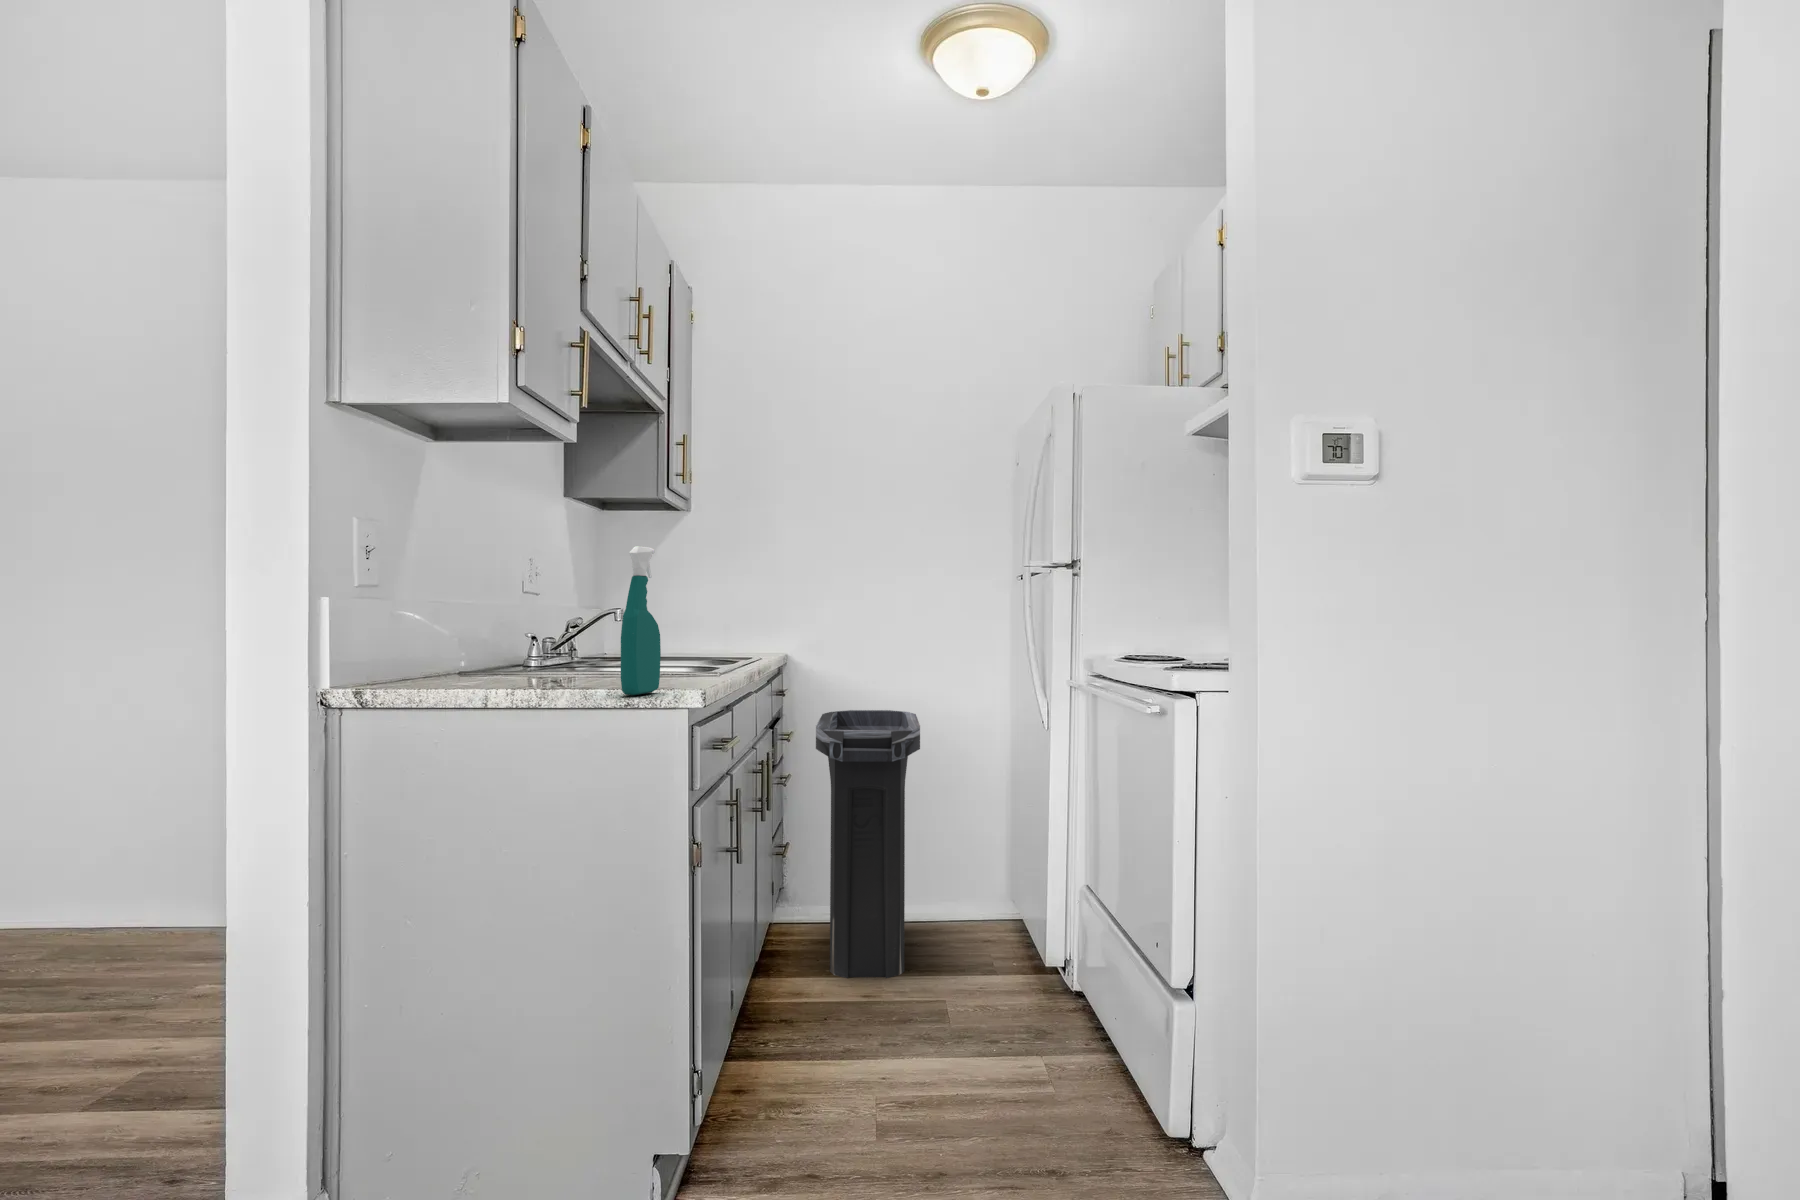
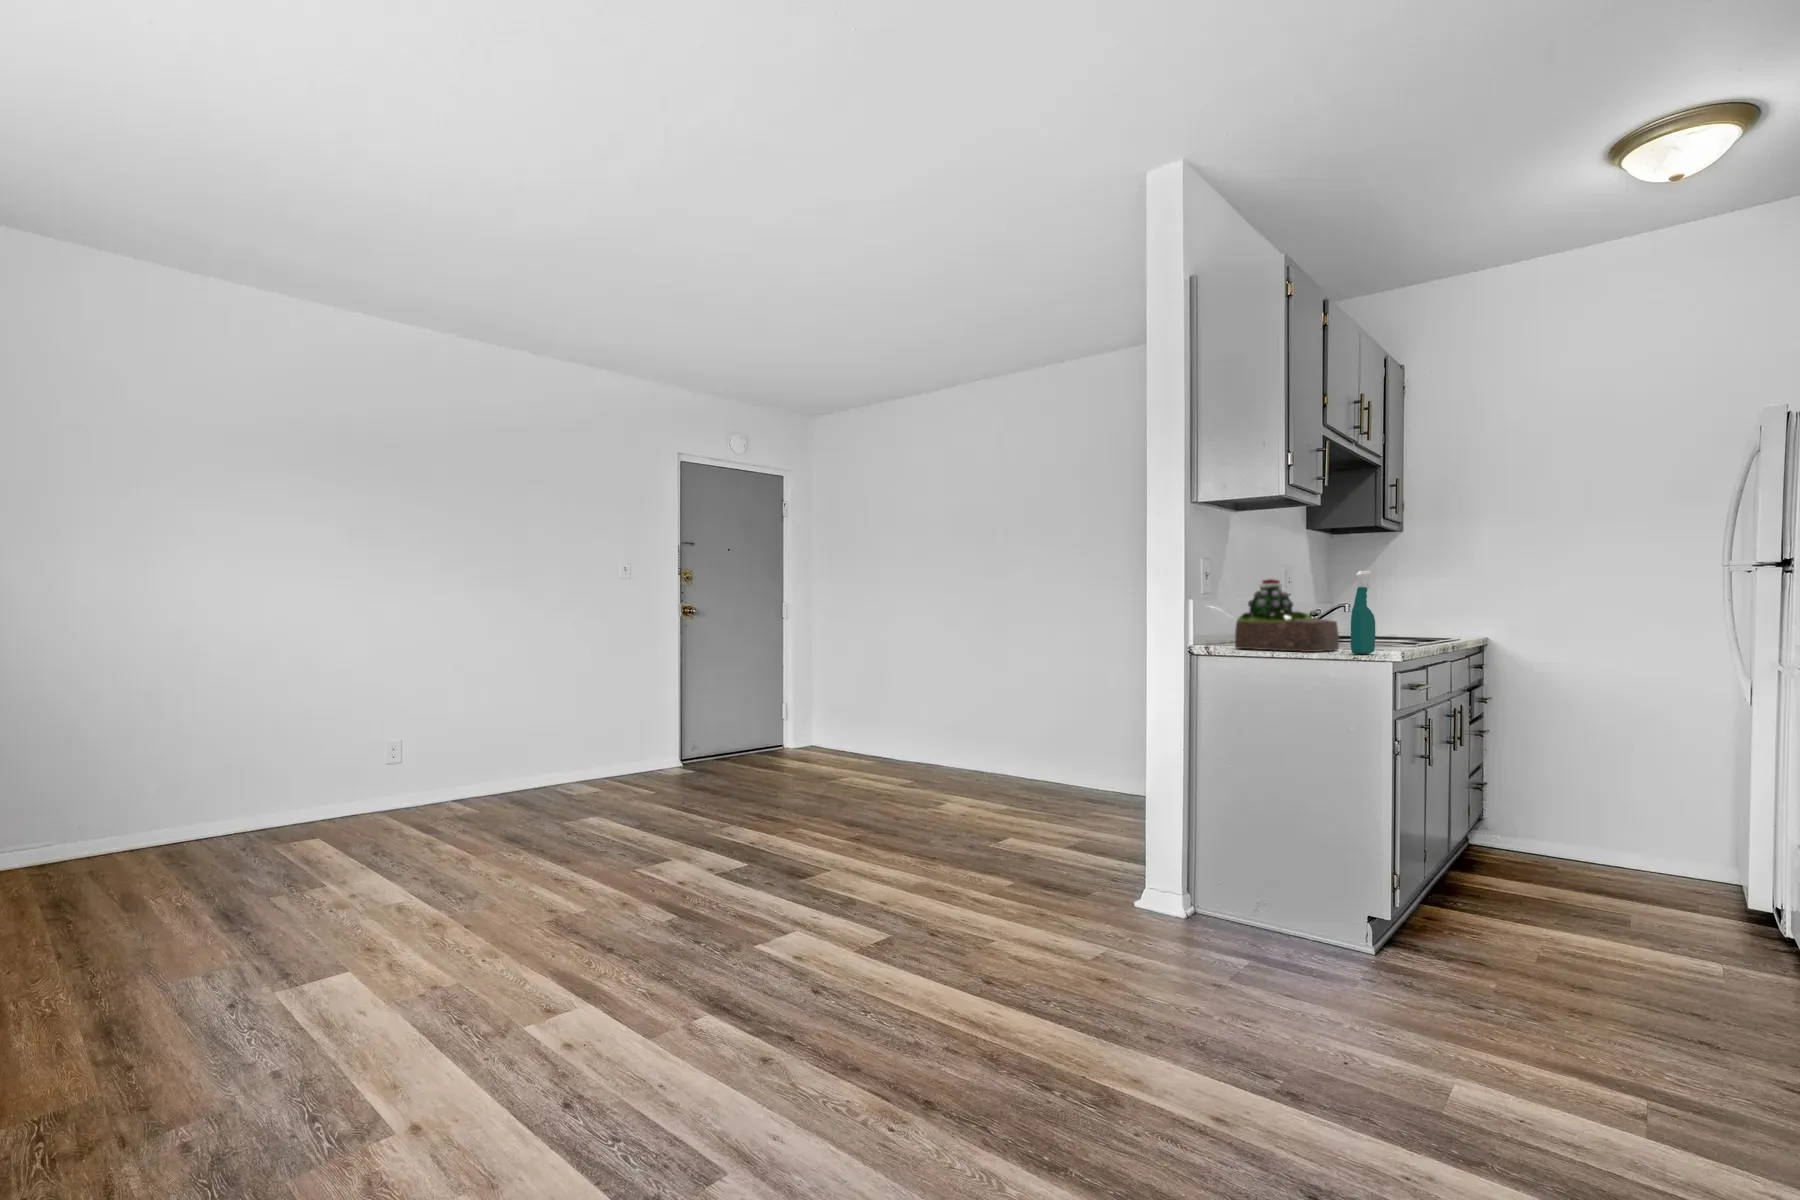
succulent plant: none [413,561,603,694] -> present [1235,579,1339,652]
trash can: present [816,710,920,978] -> none [1506,685,1609,890]

